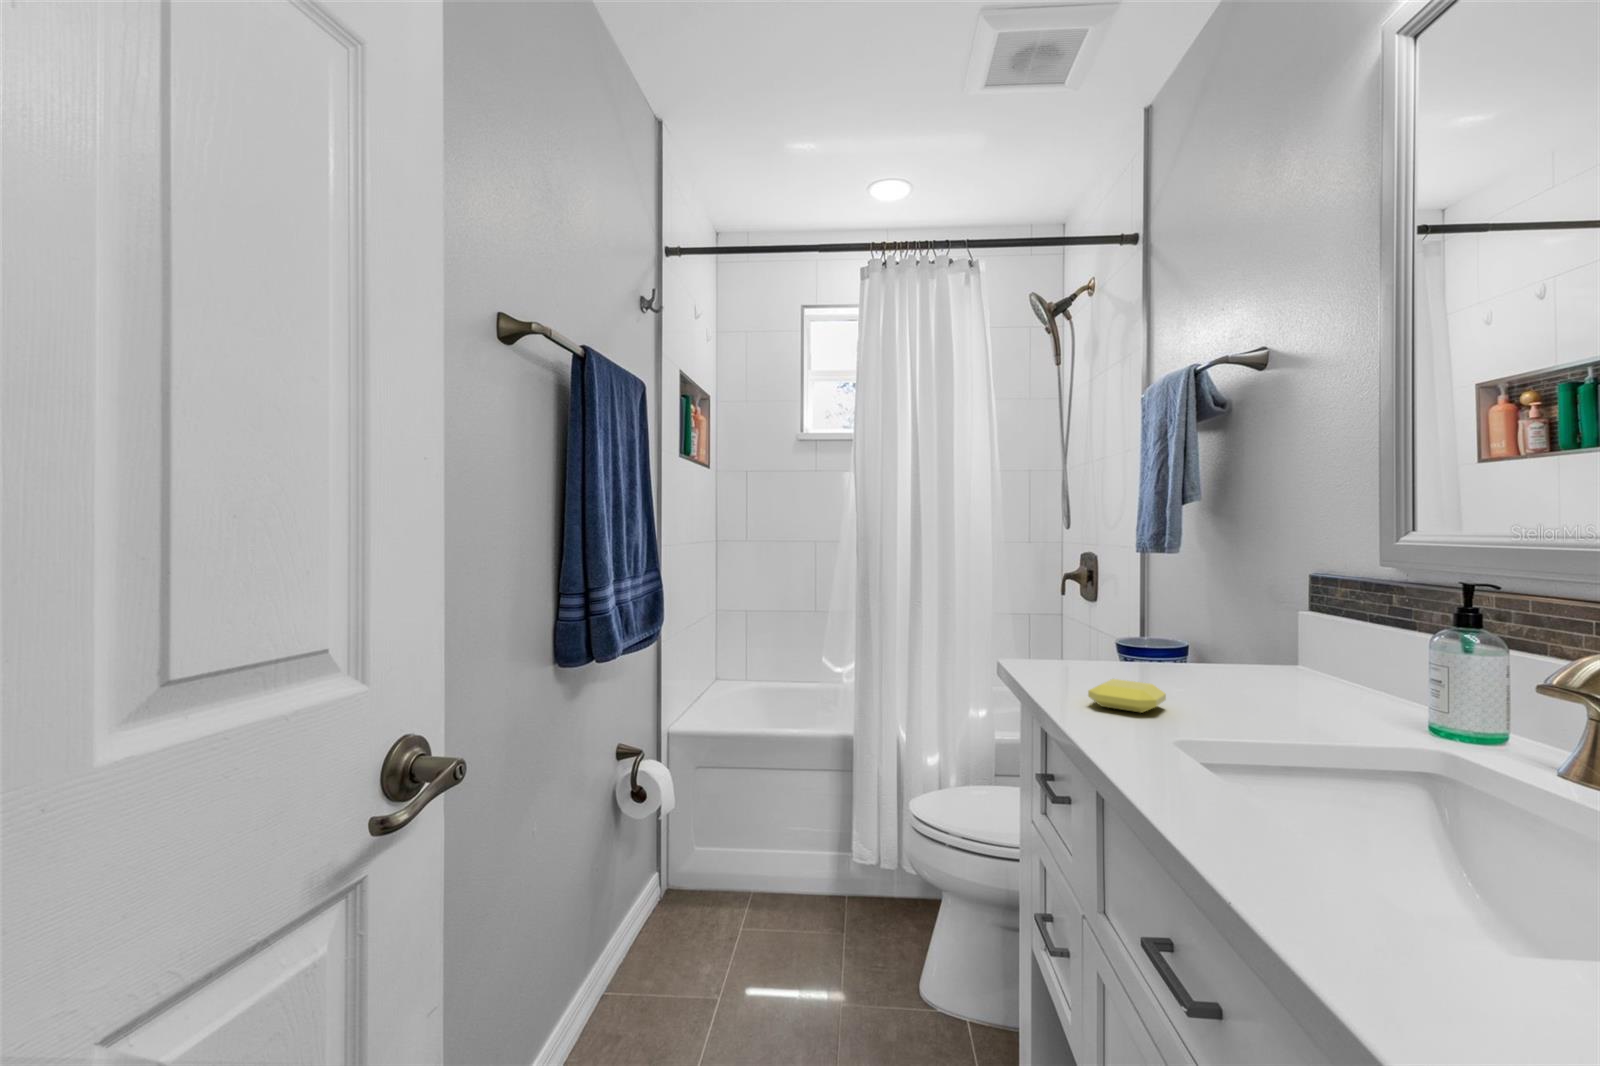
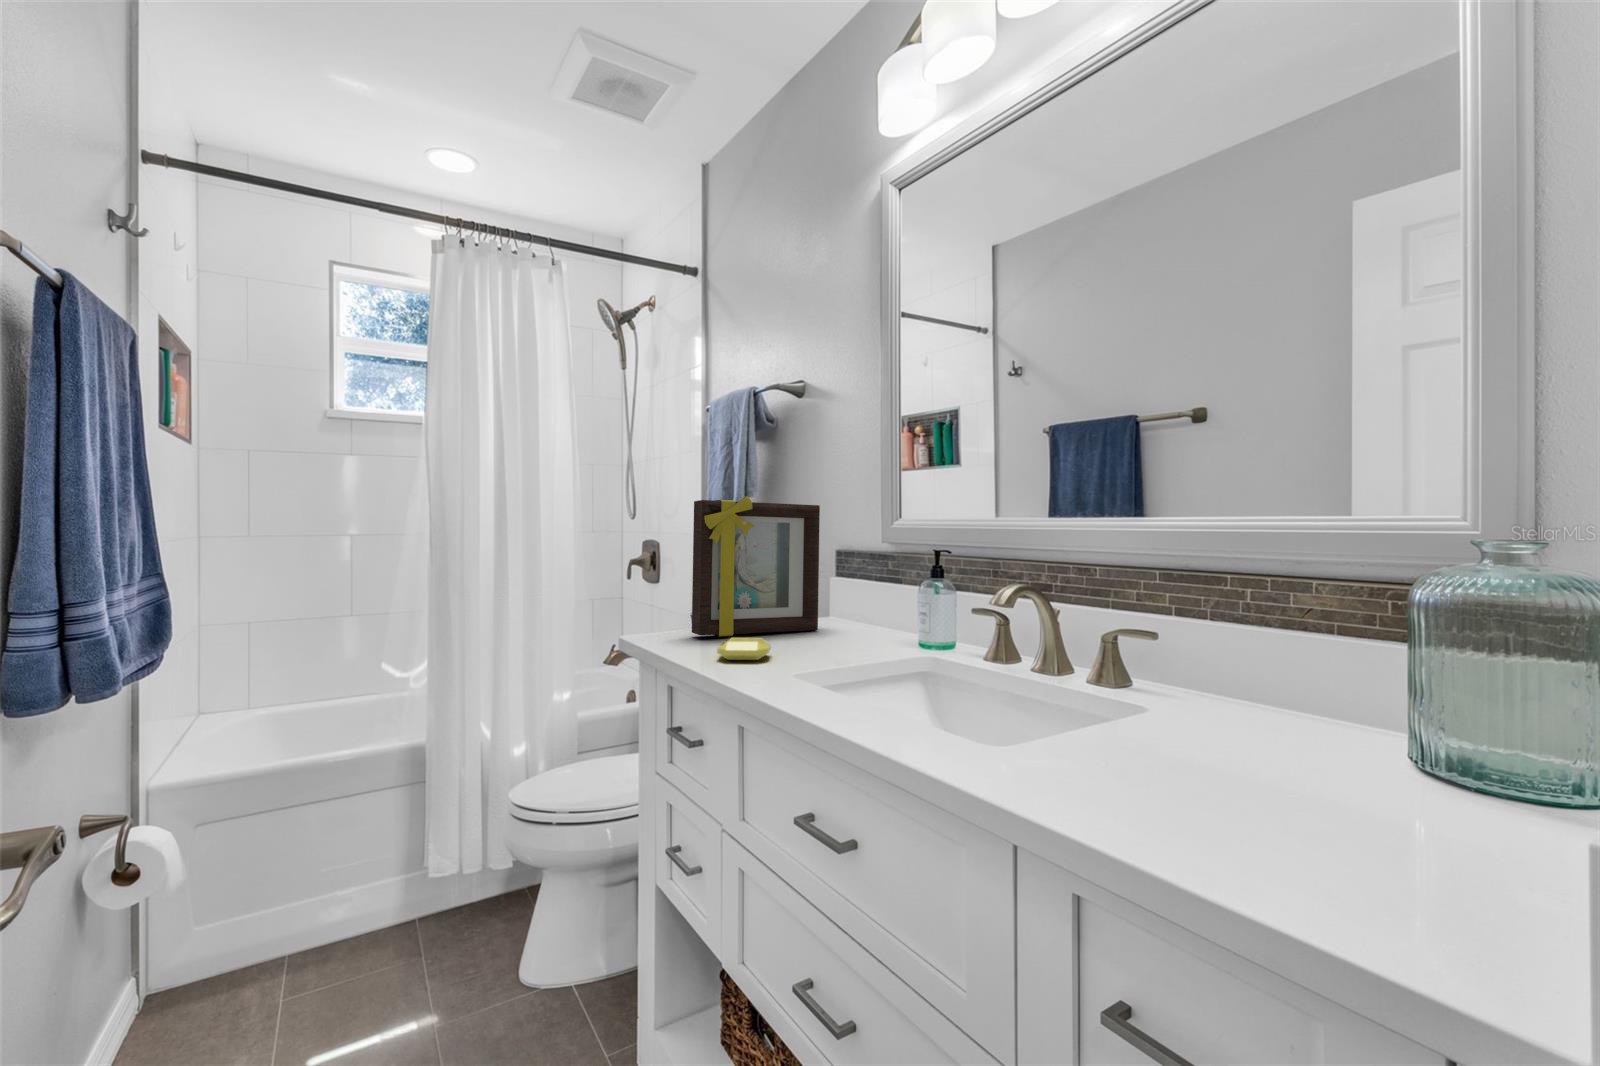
picture frame: none [1081,502,1269,680] -> present [692,496,820,637]

